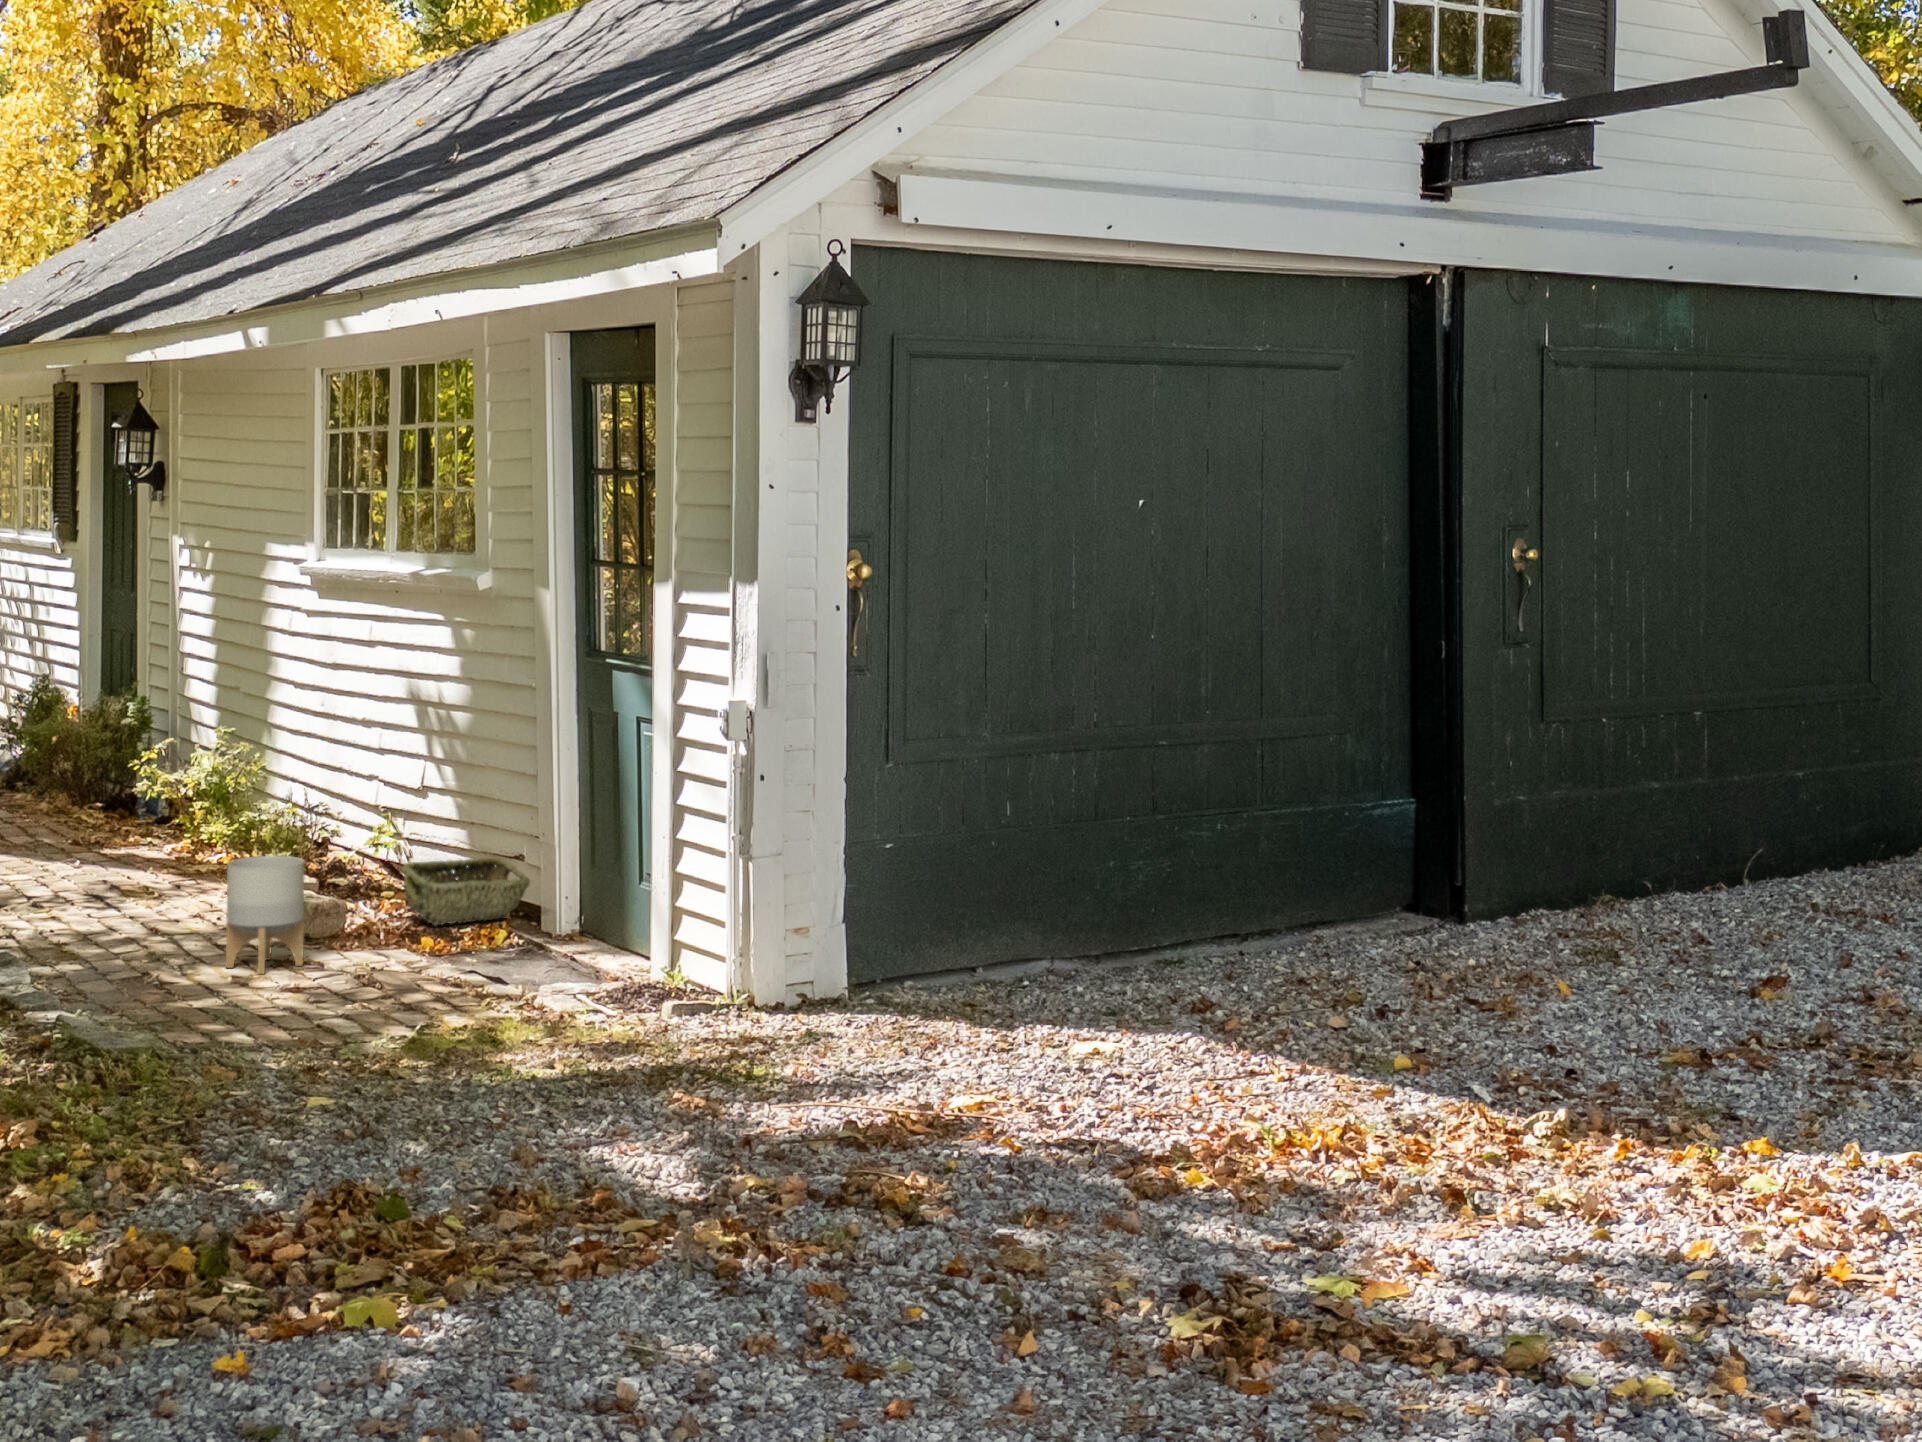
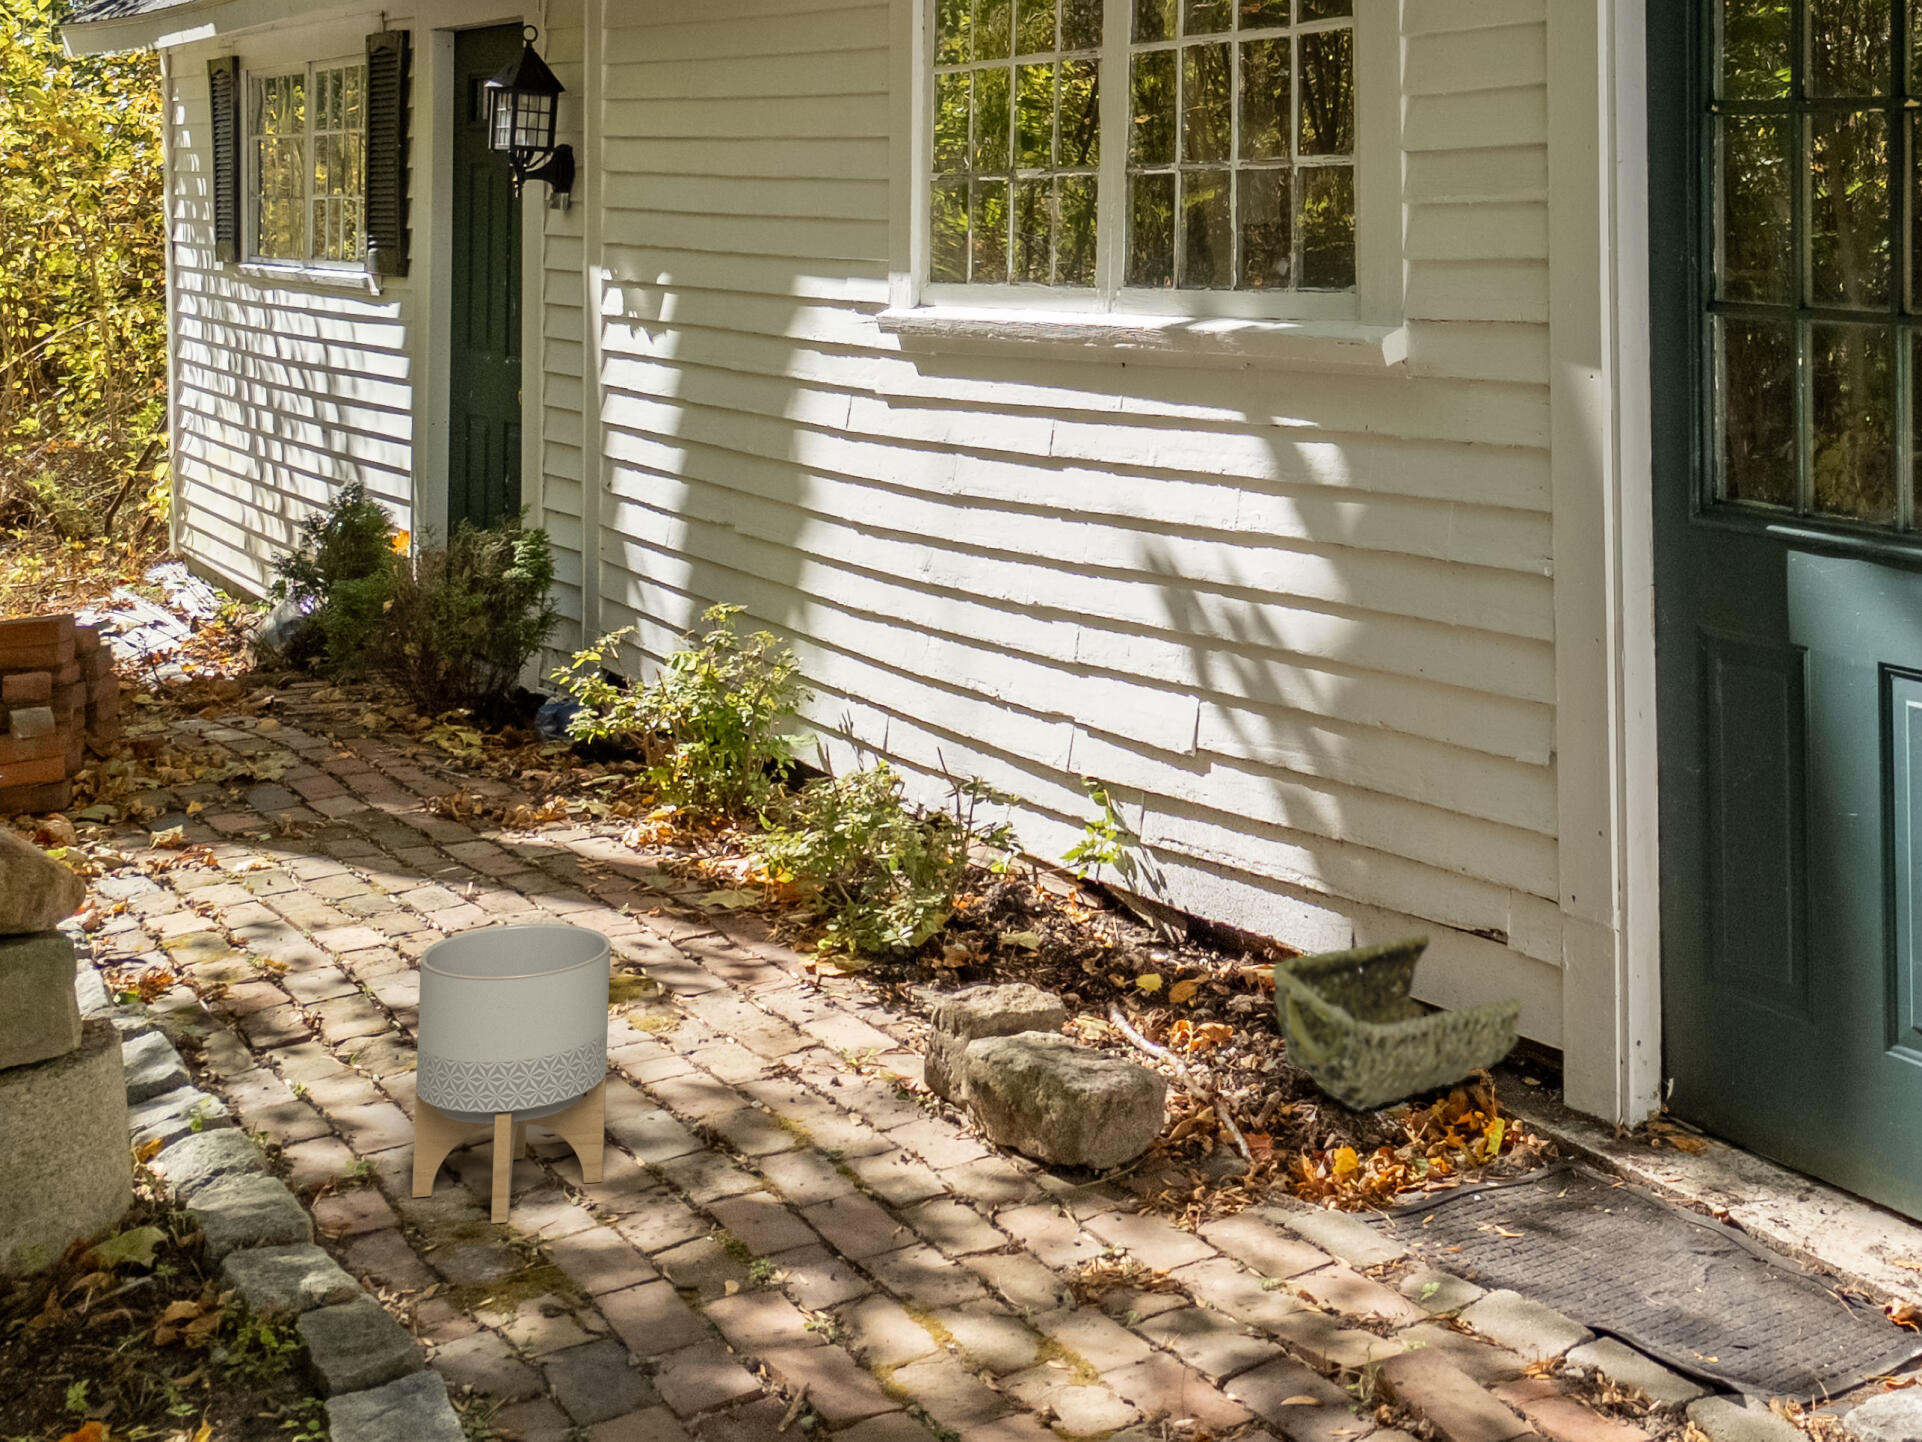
planter: present [226,856,305,974] -> present [412,924,611,1223]

